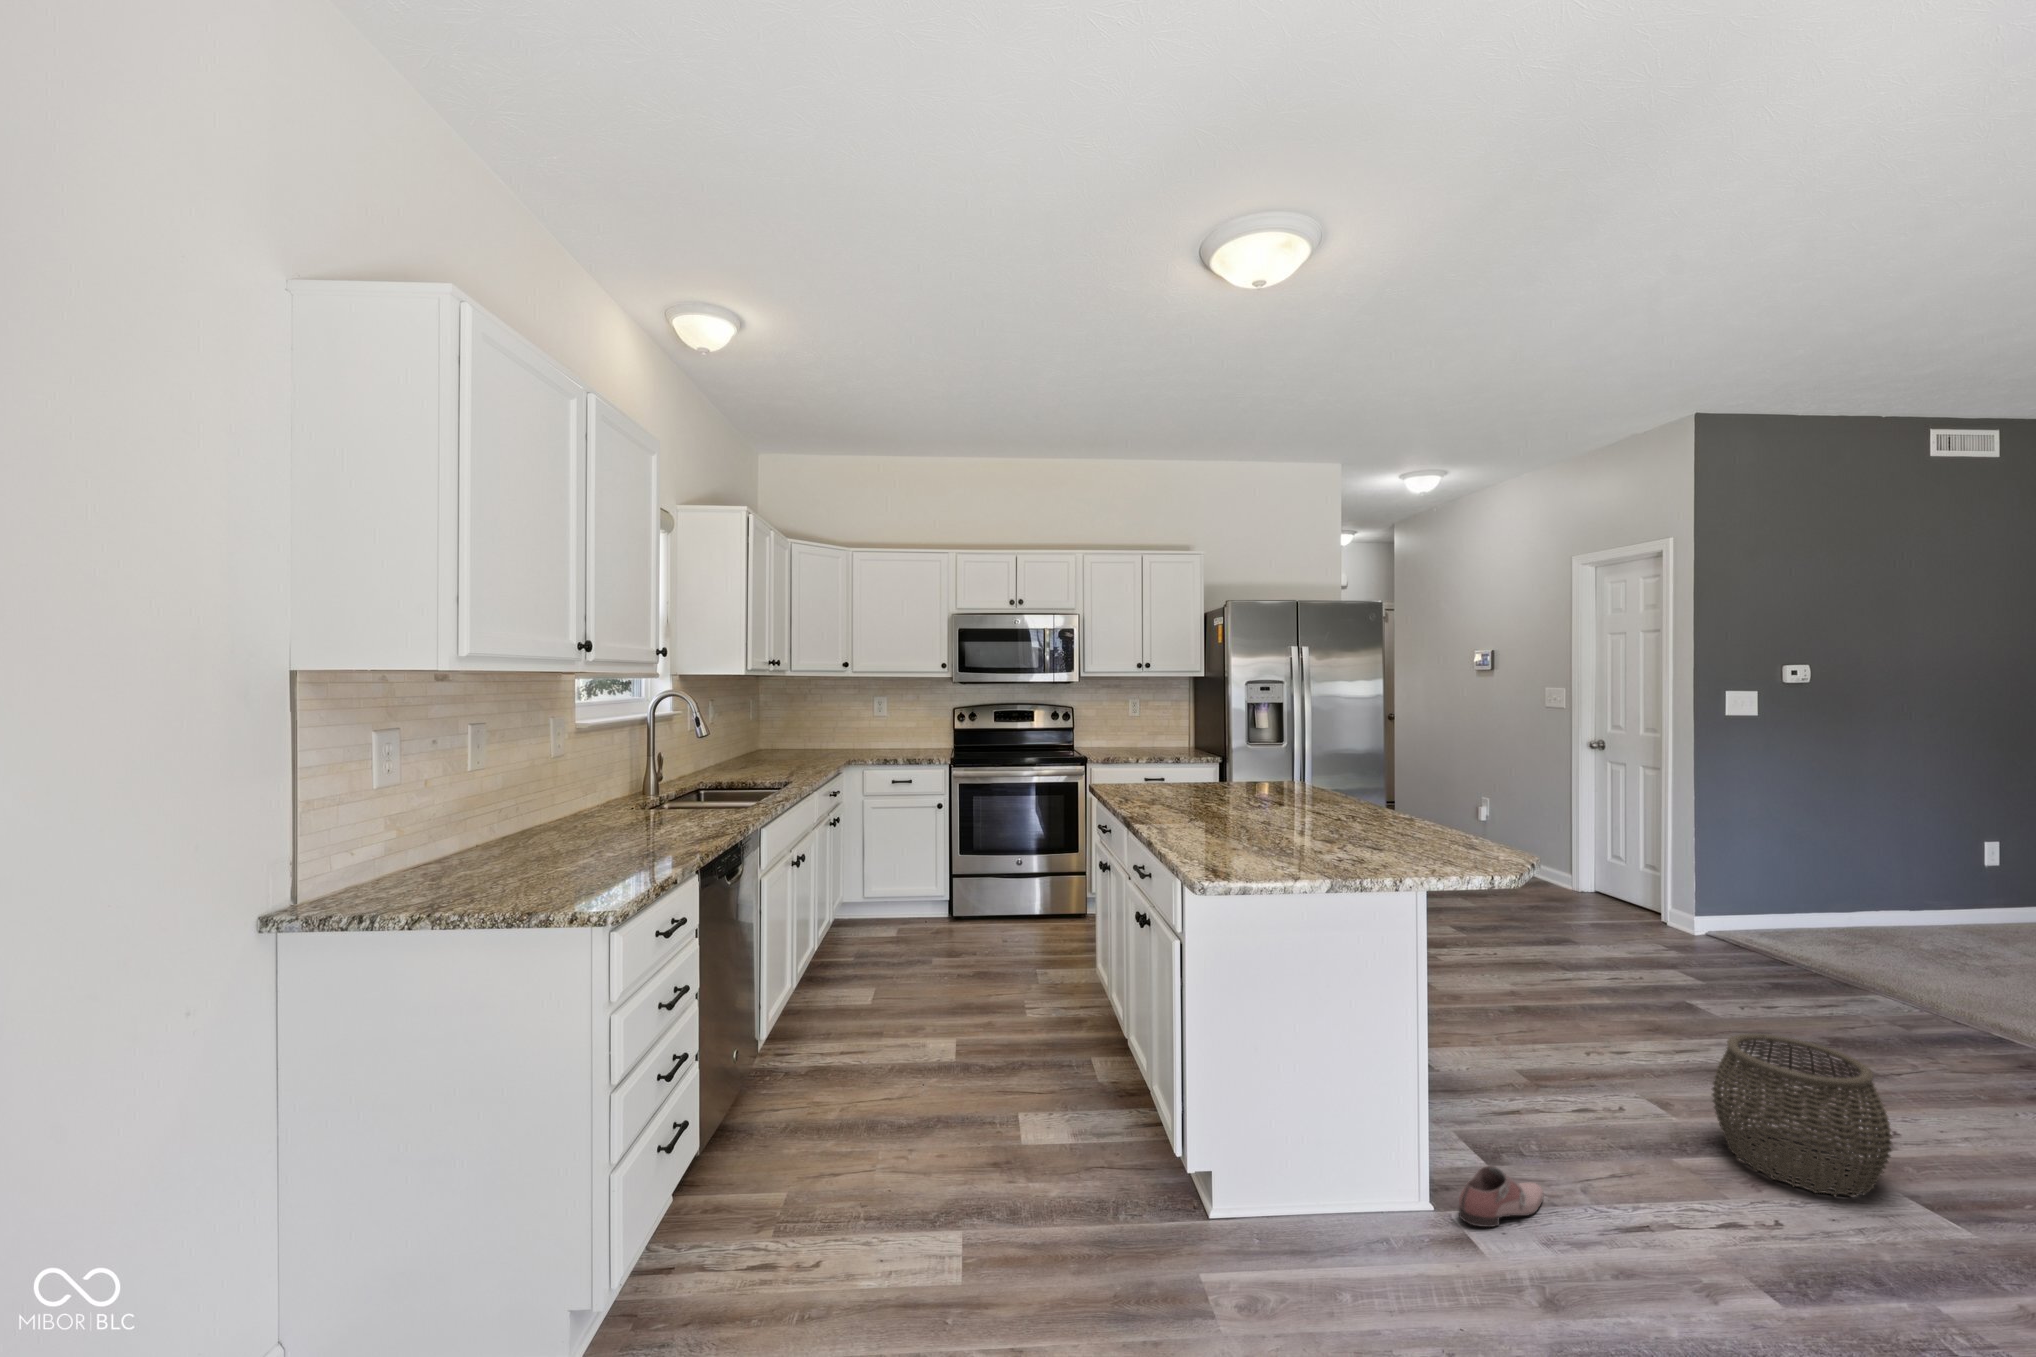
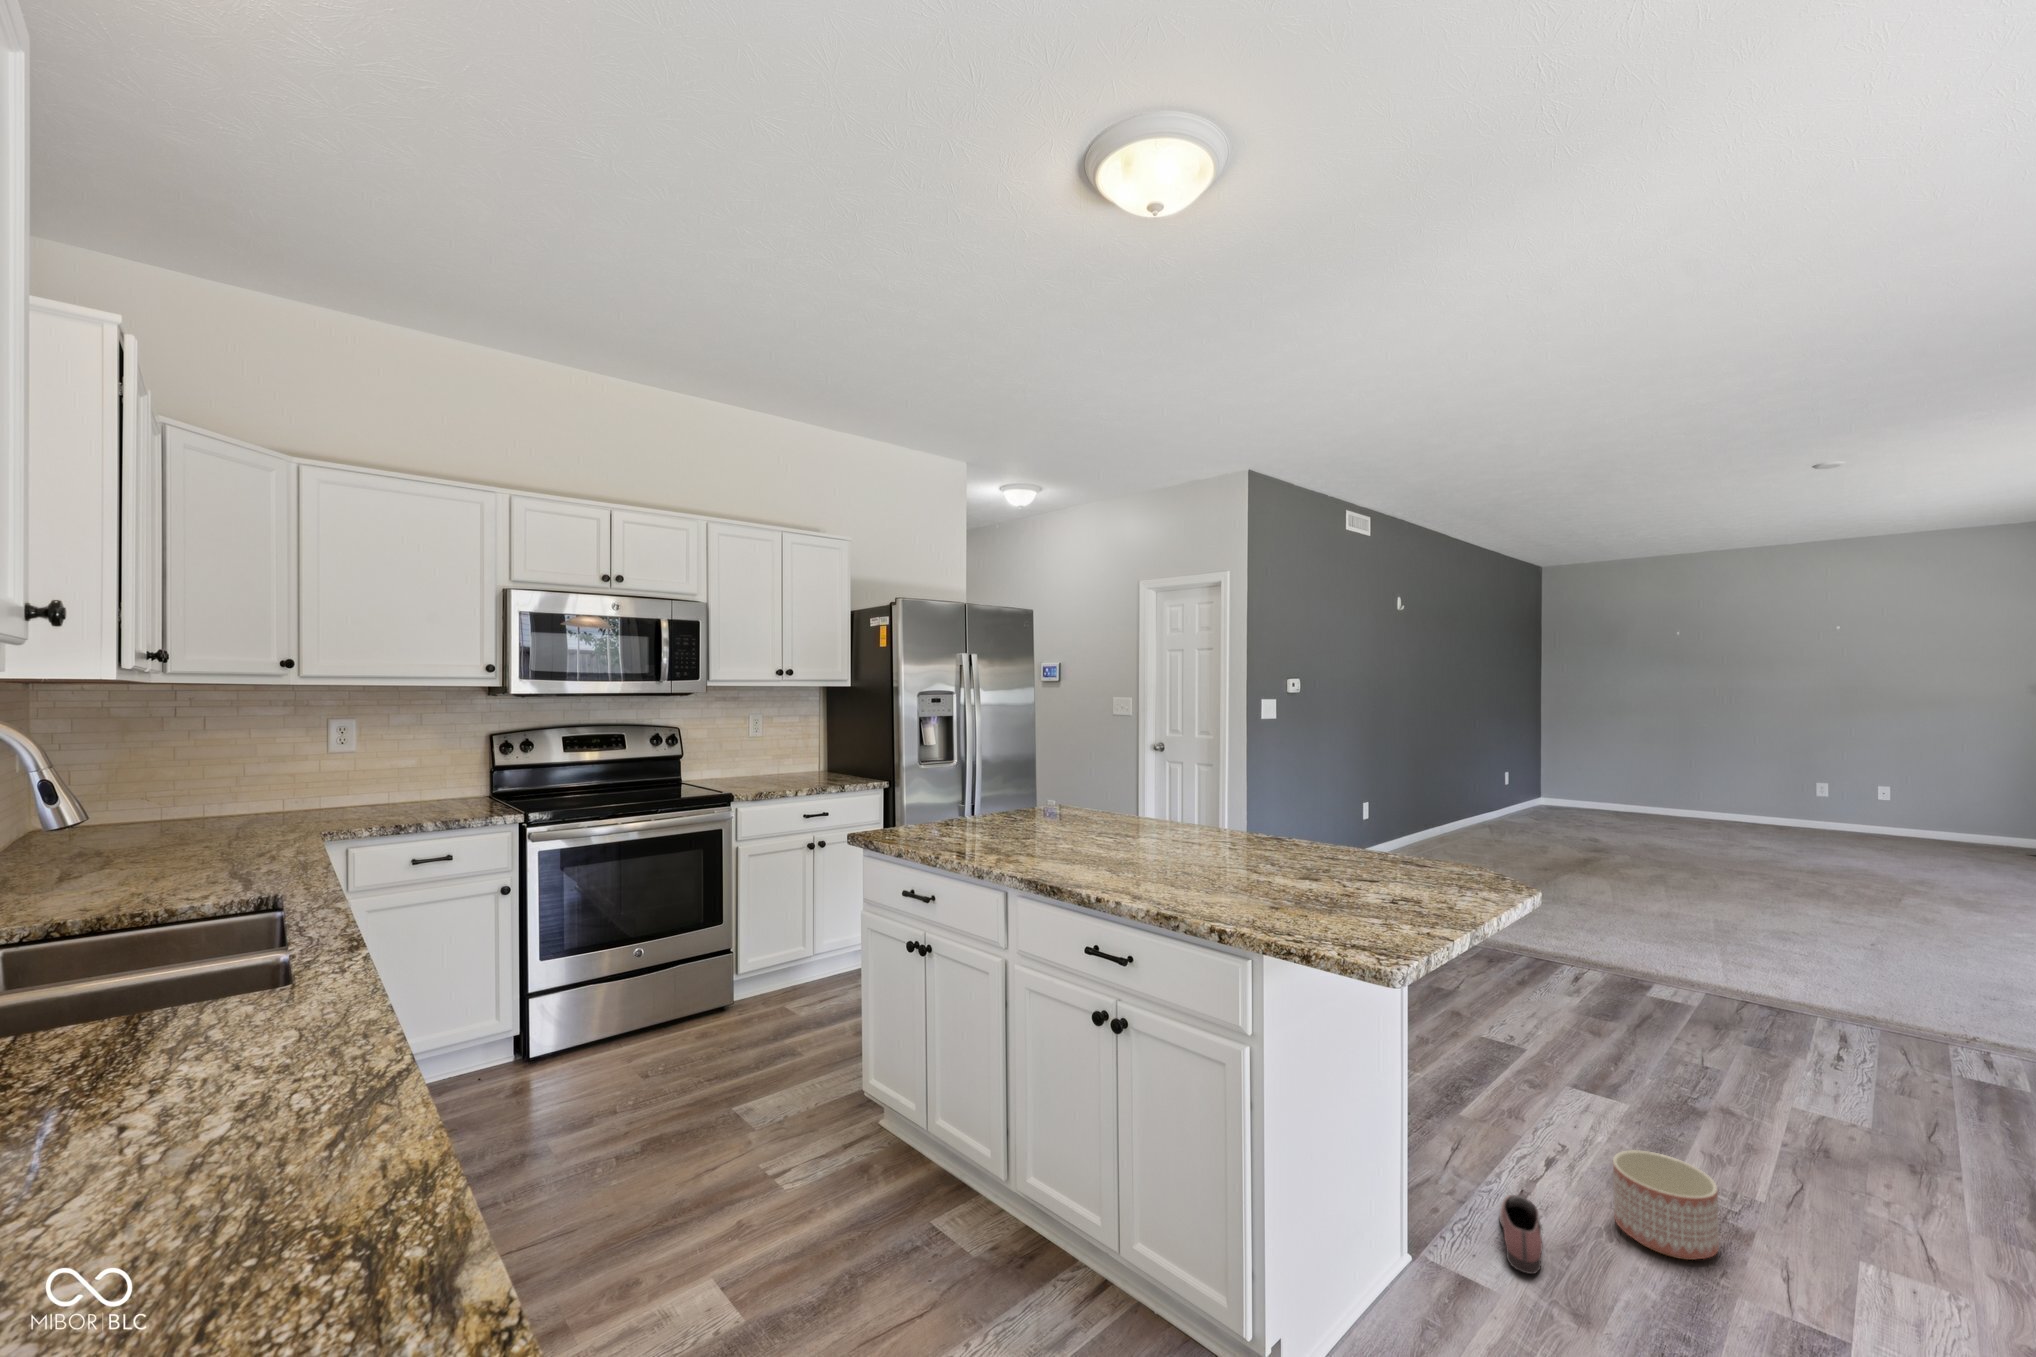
woven basket: present [1711,1034,1892,1197] -> none [1495,980,1627,1111]
planter: none [1625,1181,1736,1300] -> present [1613,1150,1719,1260]

